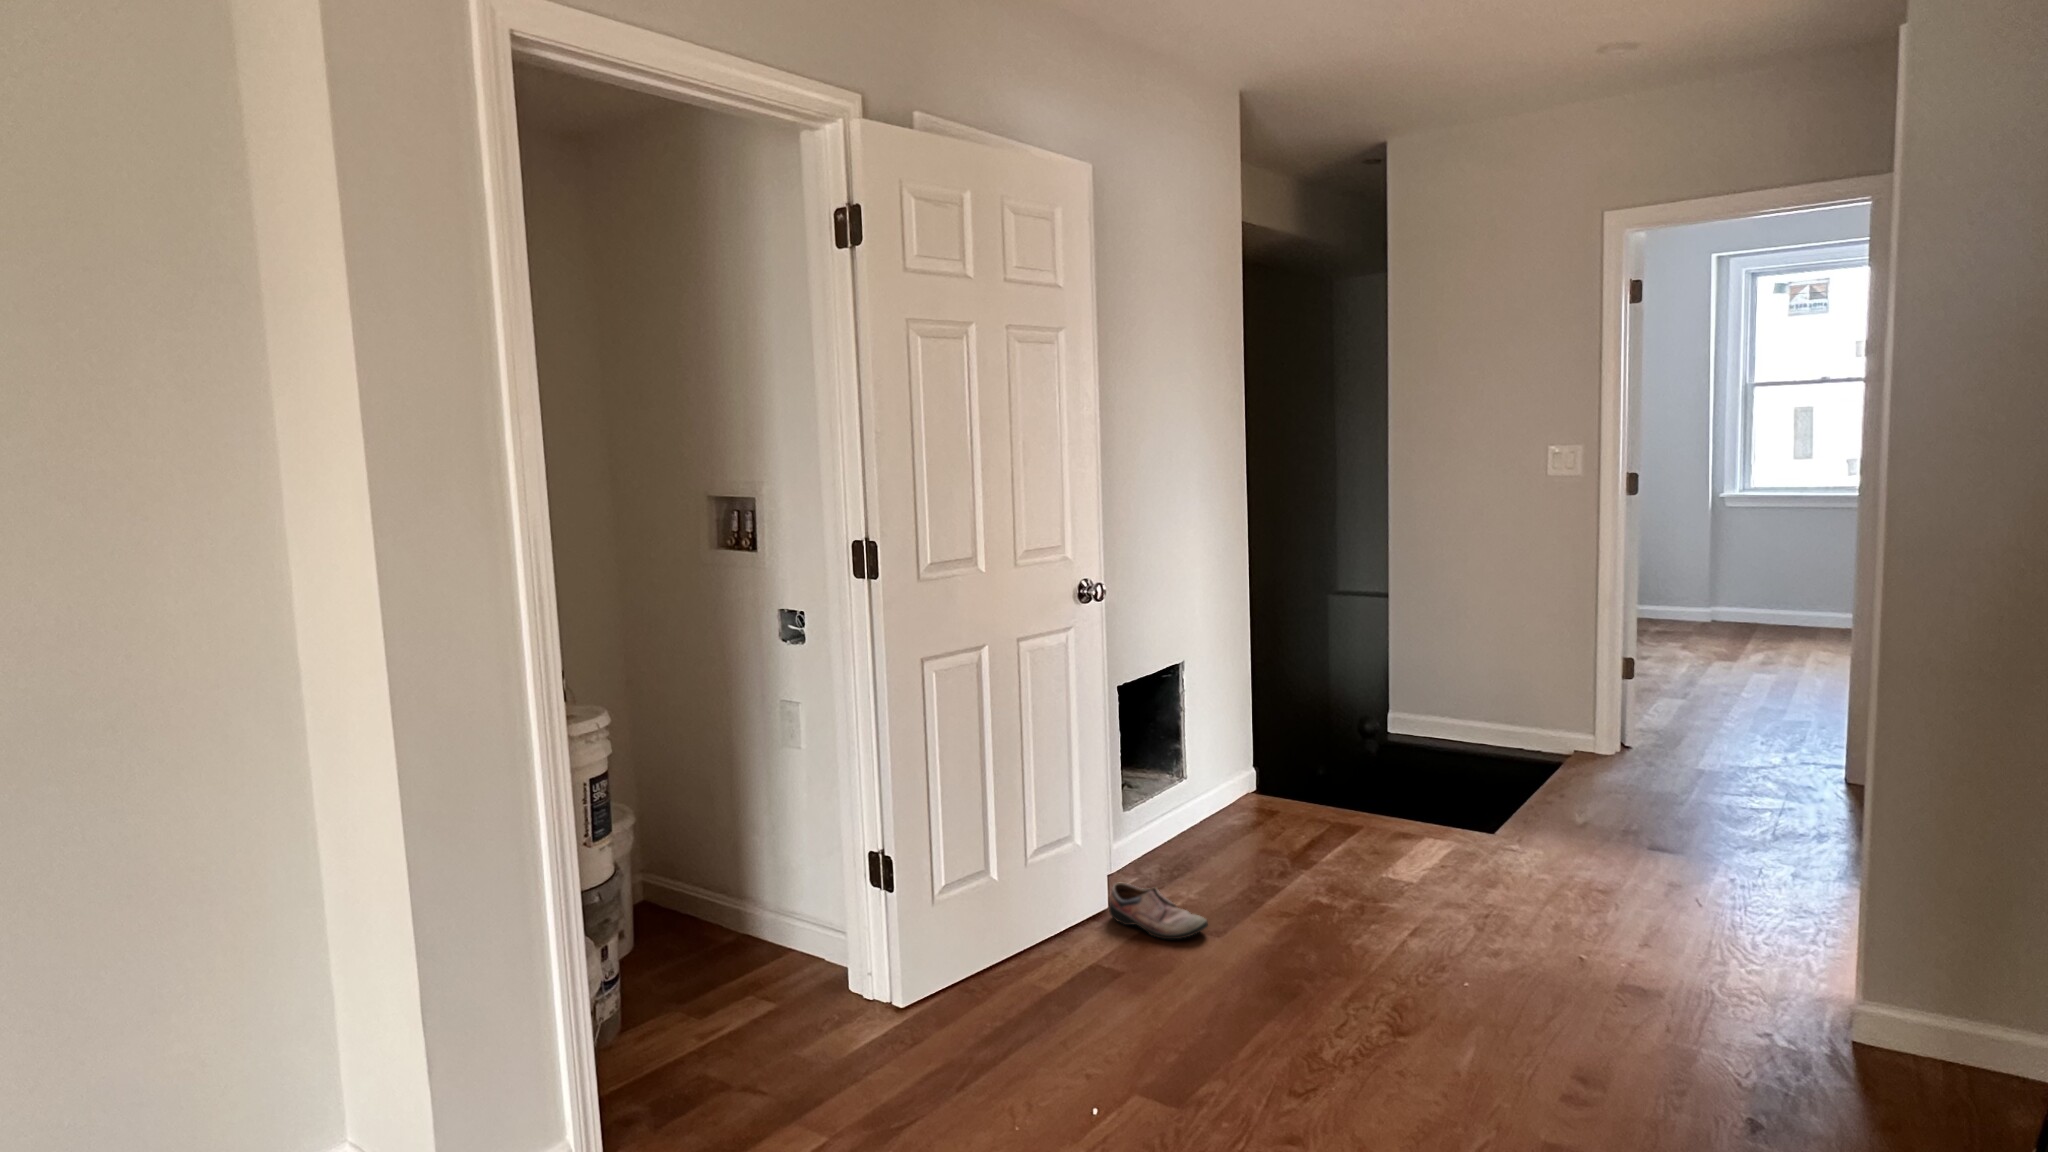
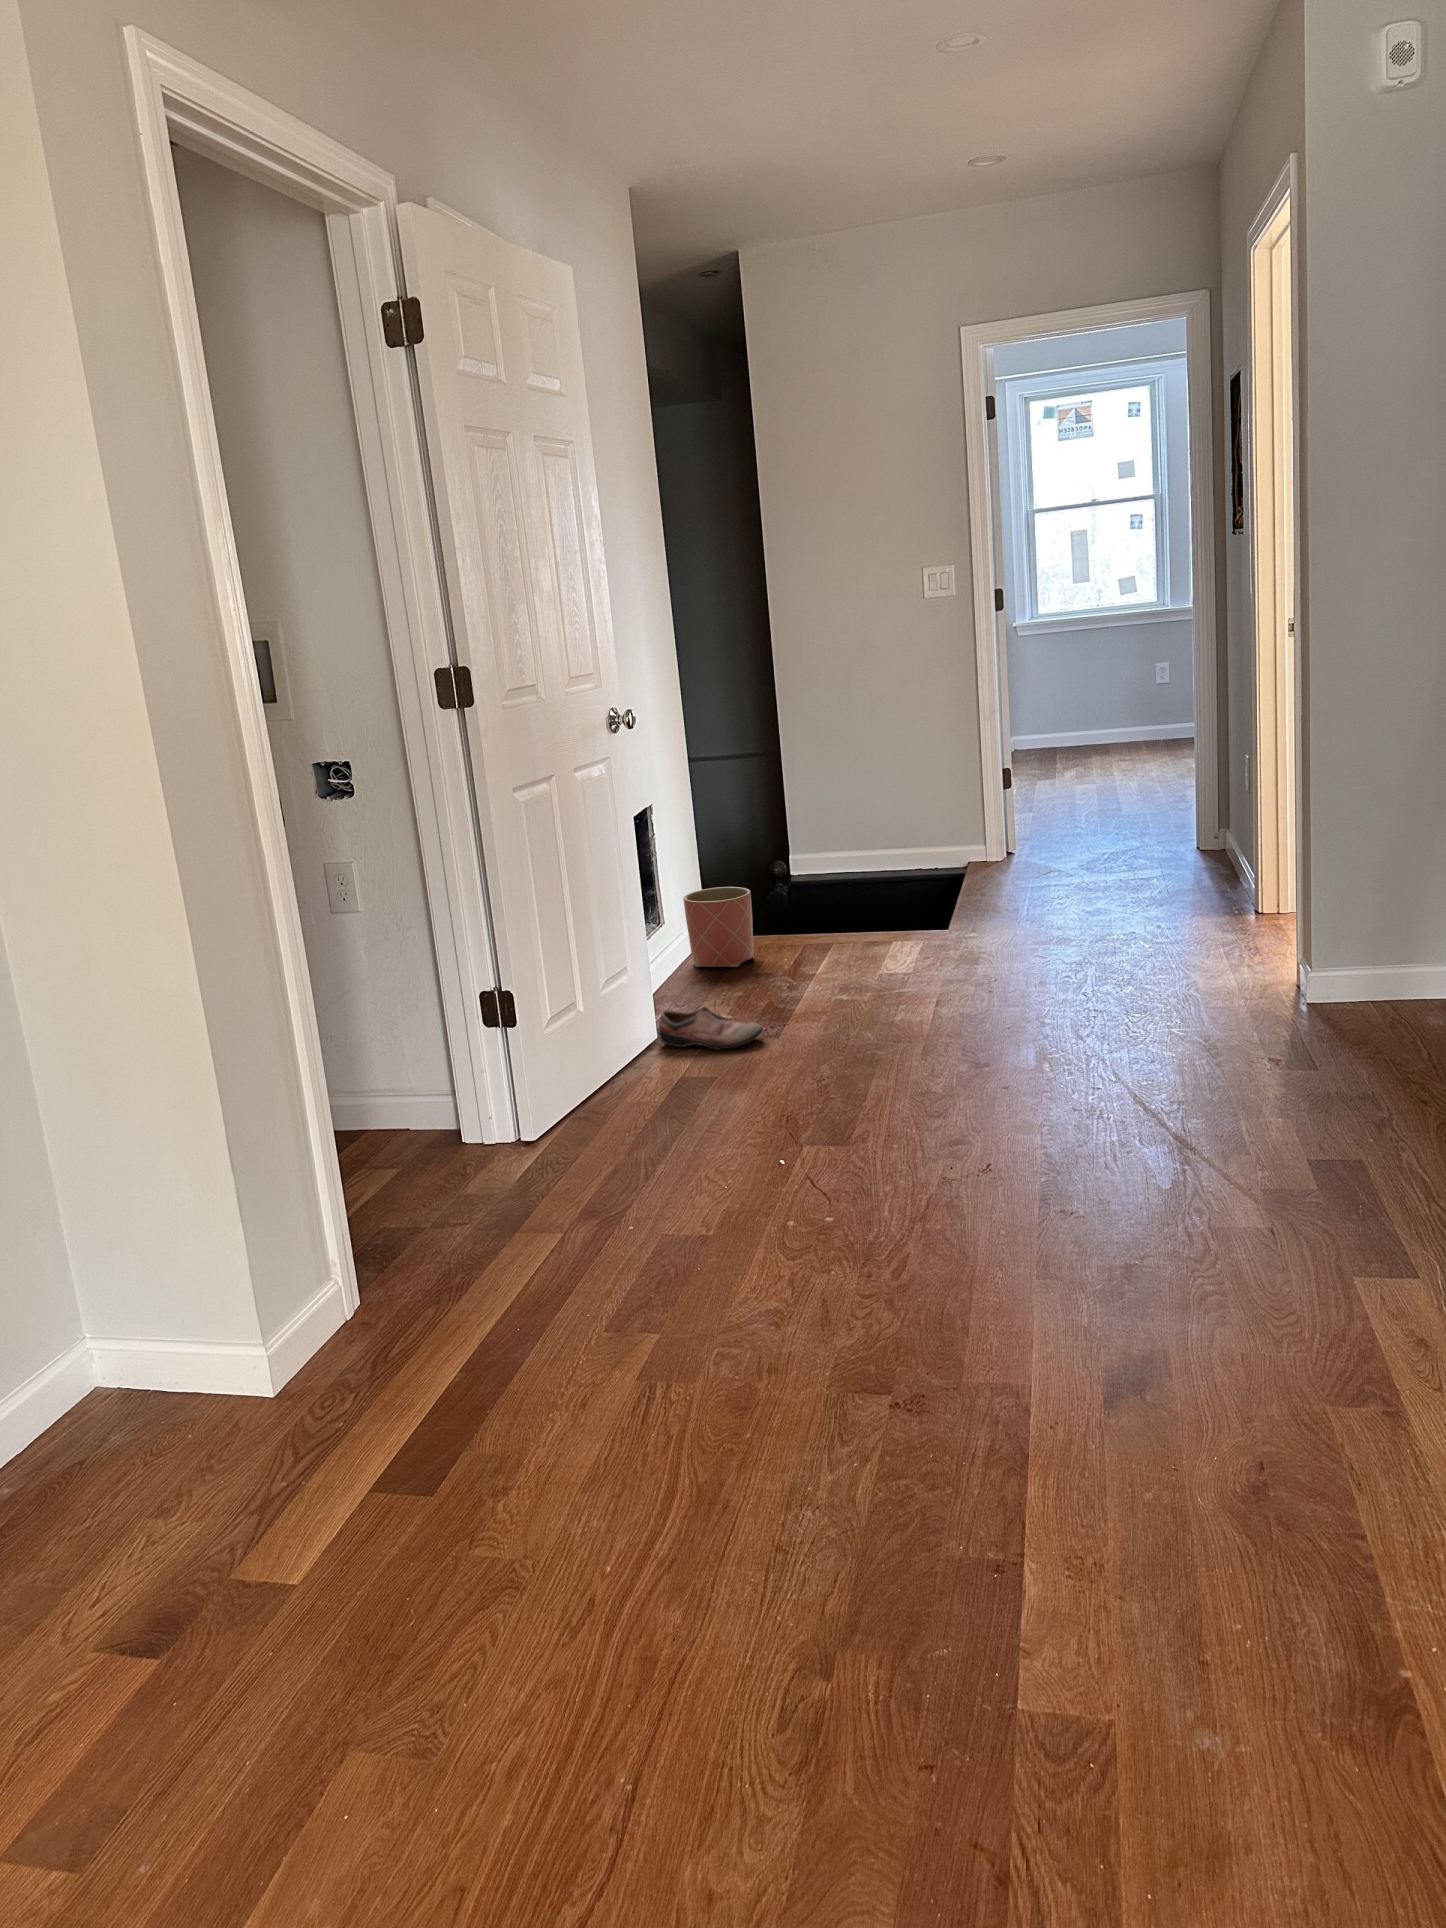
planter: none [1211,750,1278,835] -> present [683,887,754,967]

